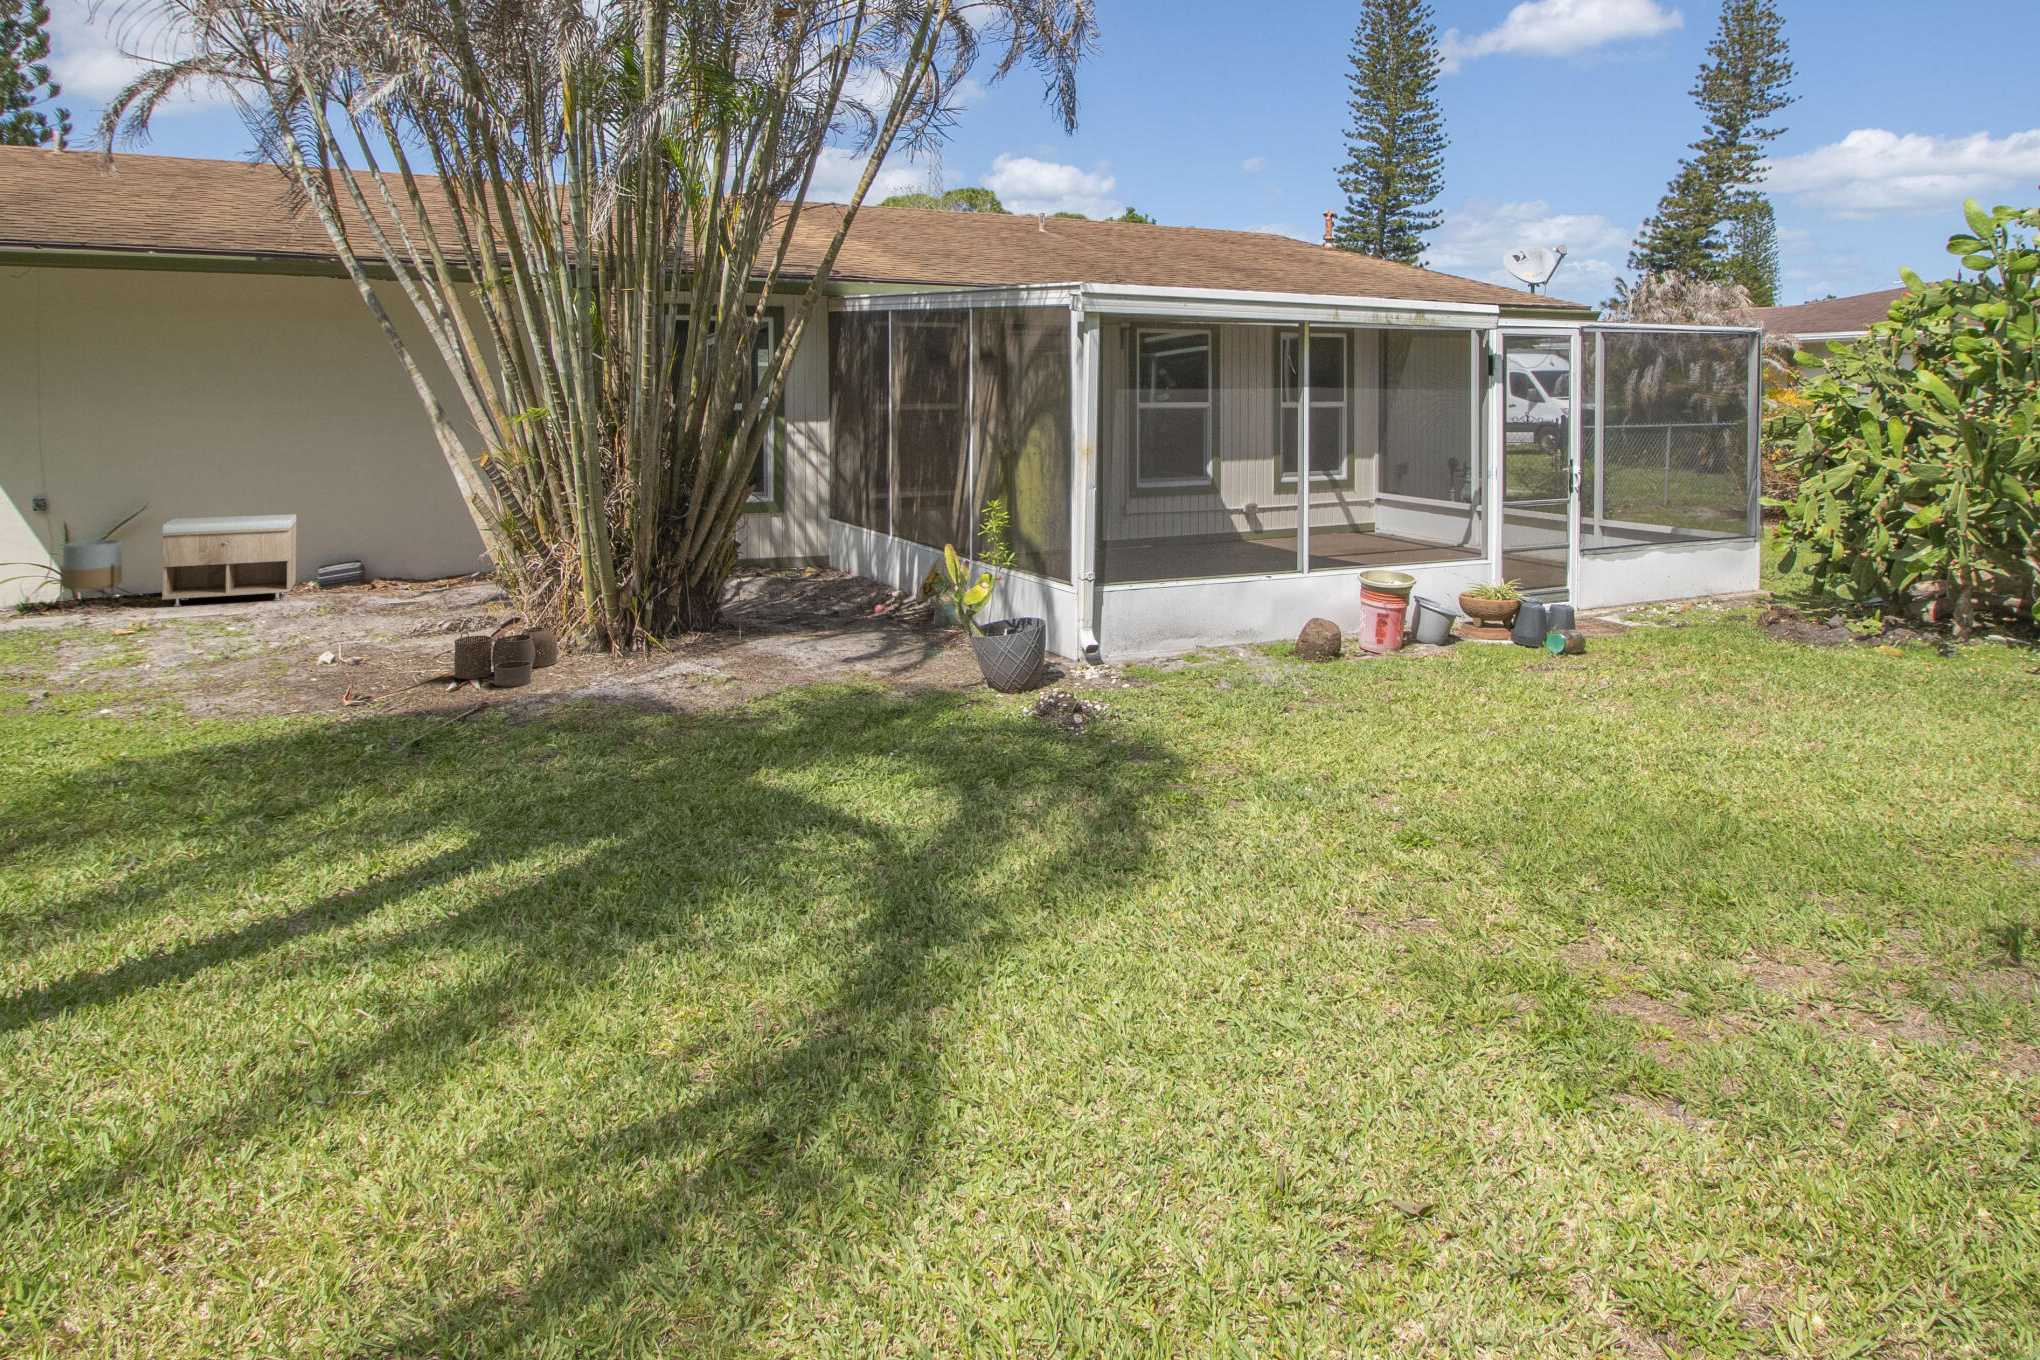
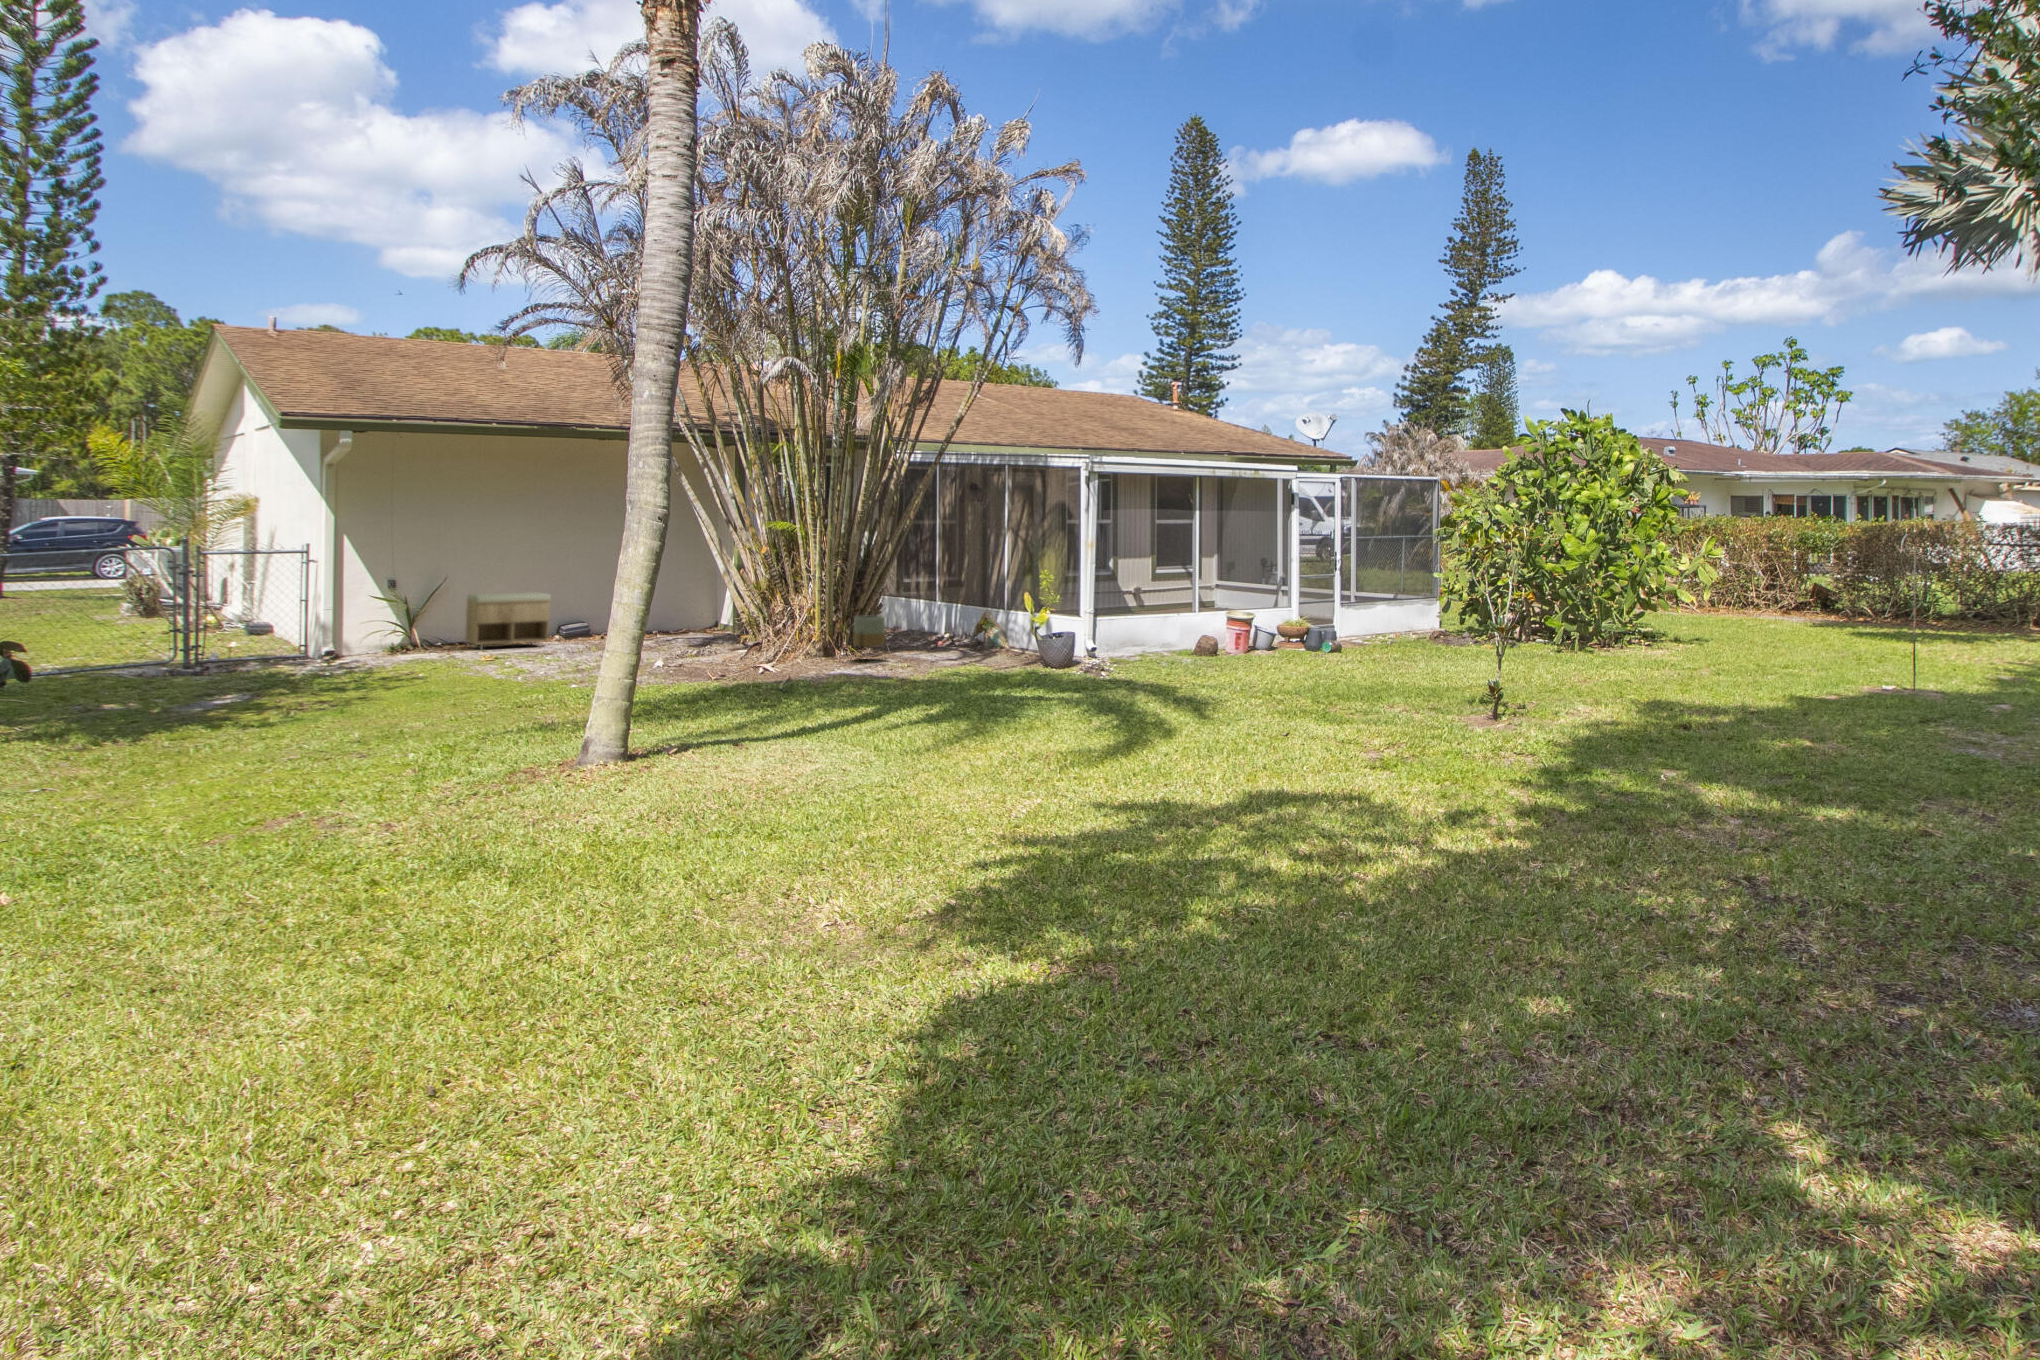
planter: present [60,540,122,607] -> present [853,616,886,647]
woven basket: present [454,624,557,687] -> none [755,641,804,670]

